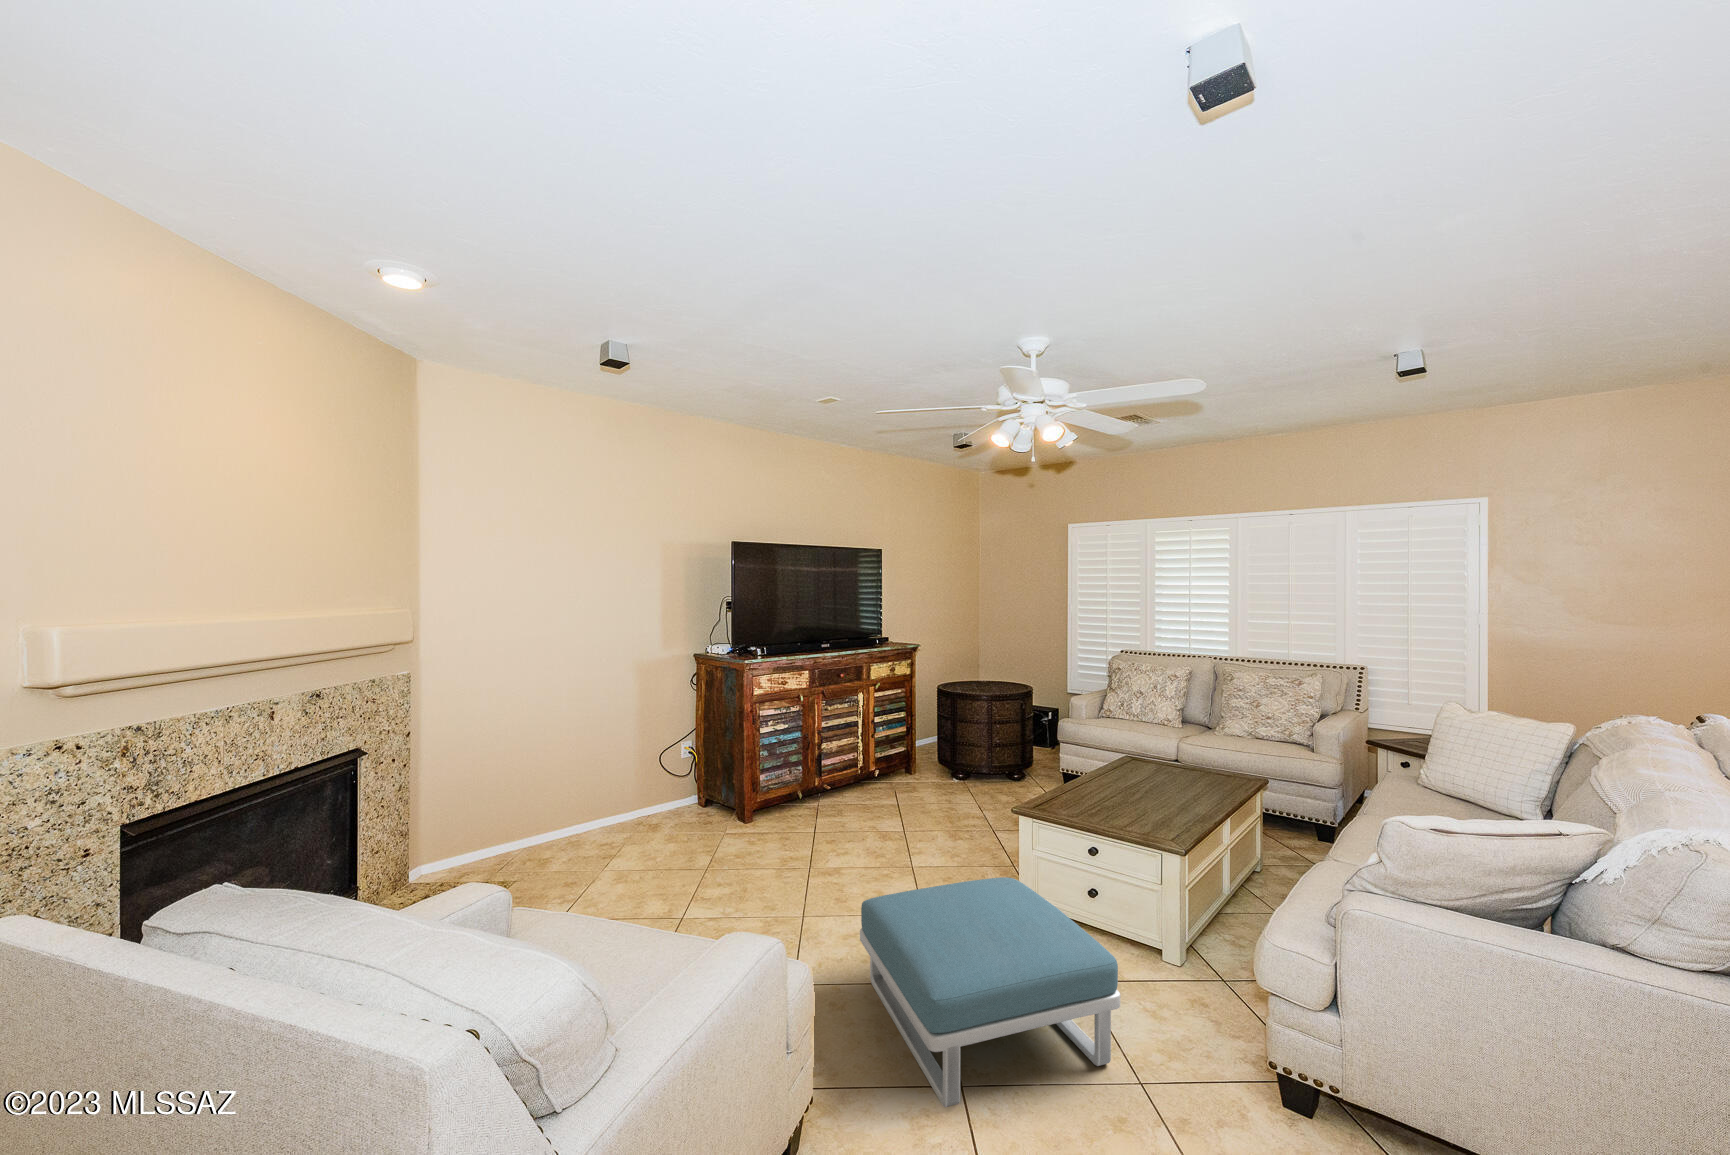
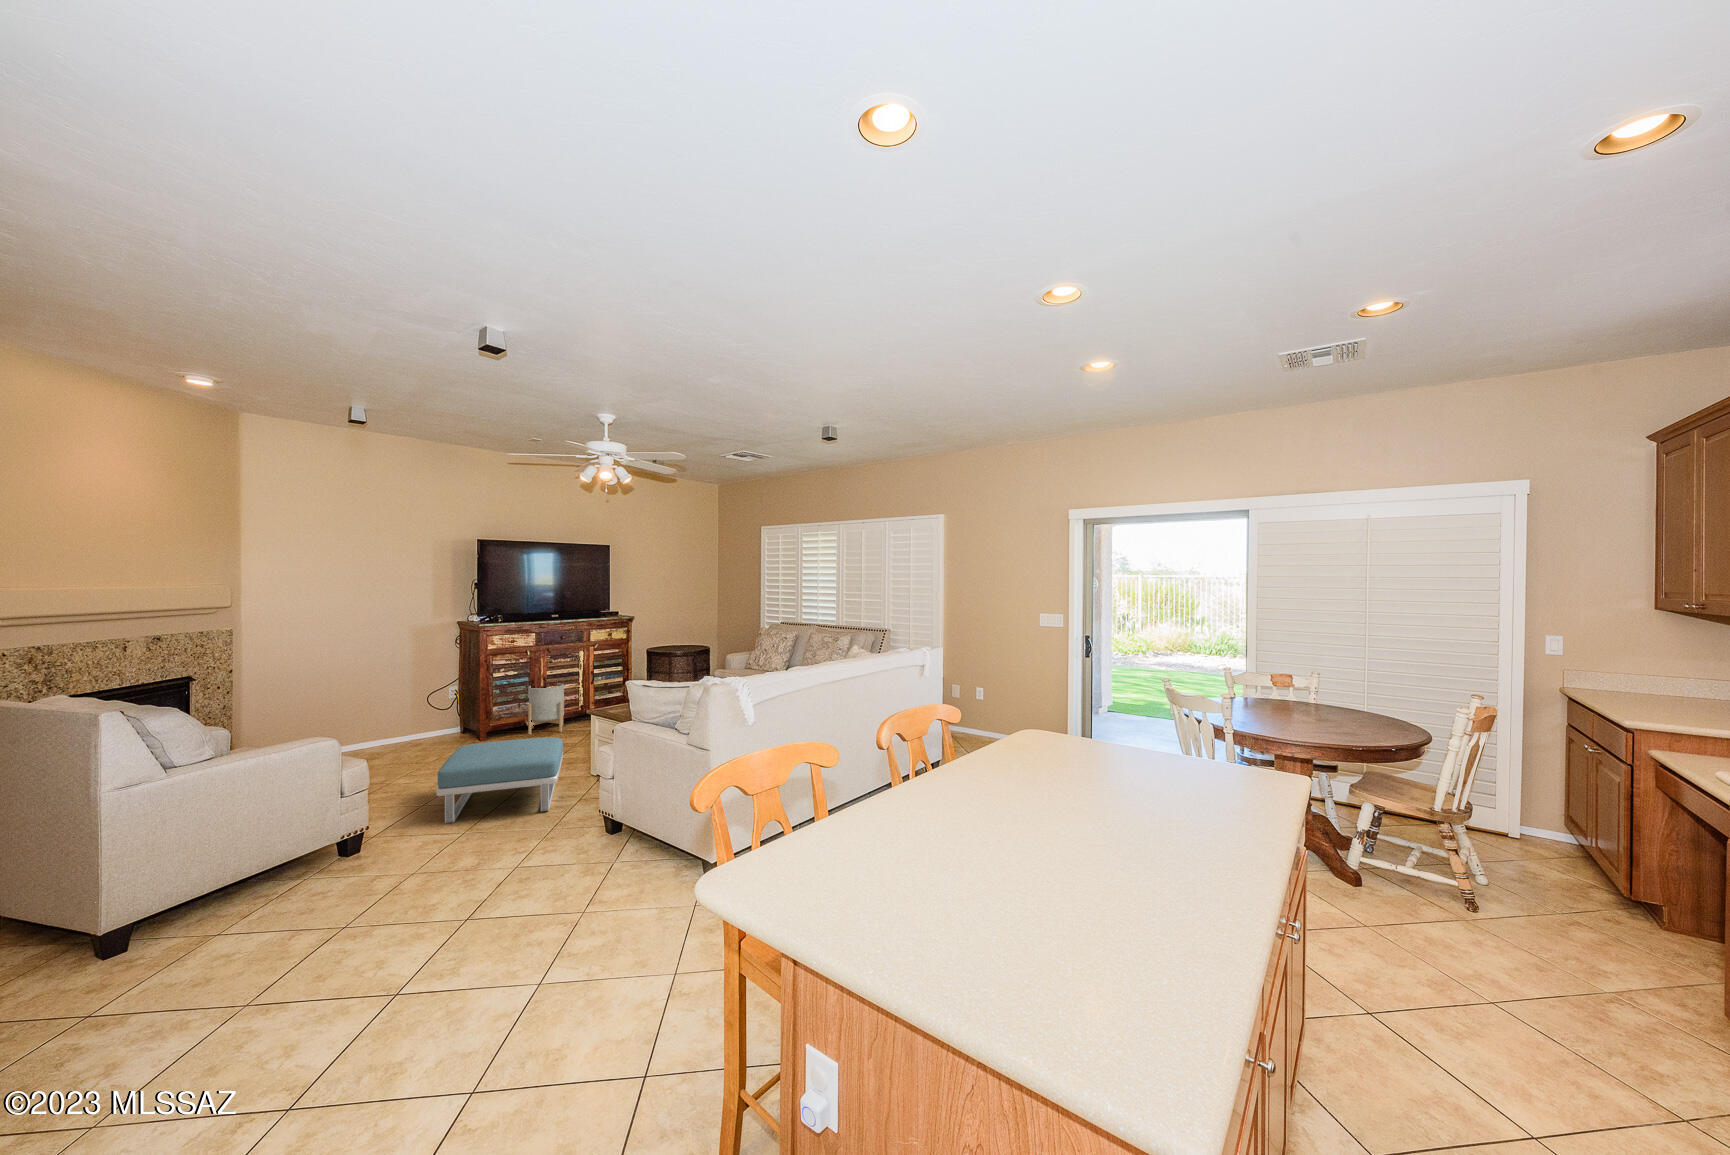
planter: none [807,741,863,825] -> present [528,683,564,735]

